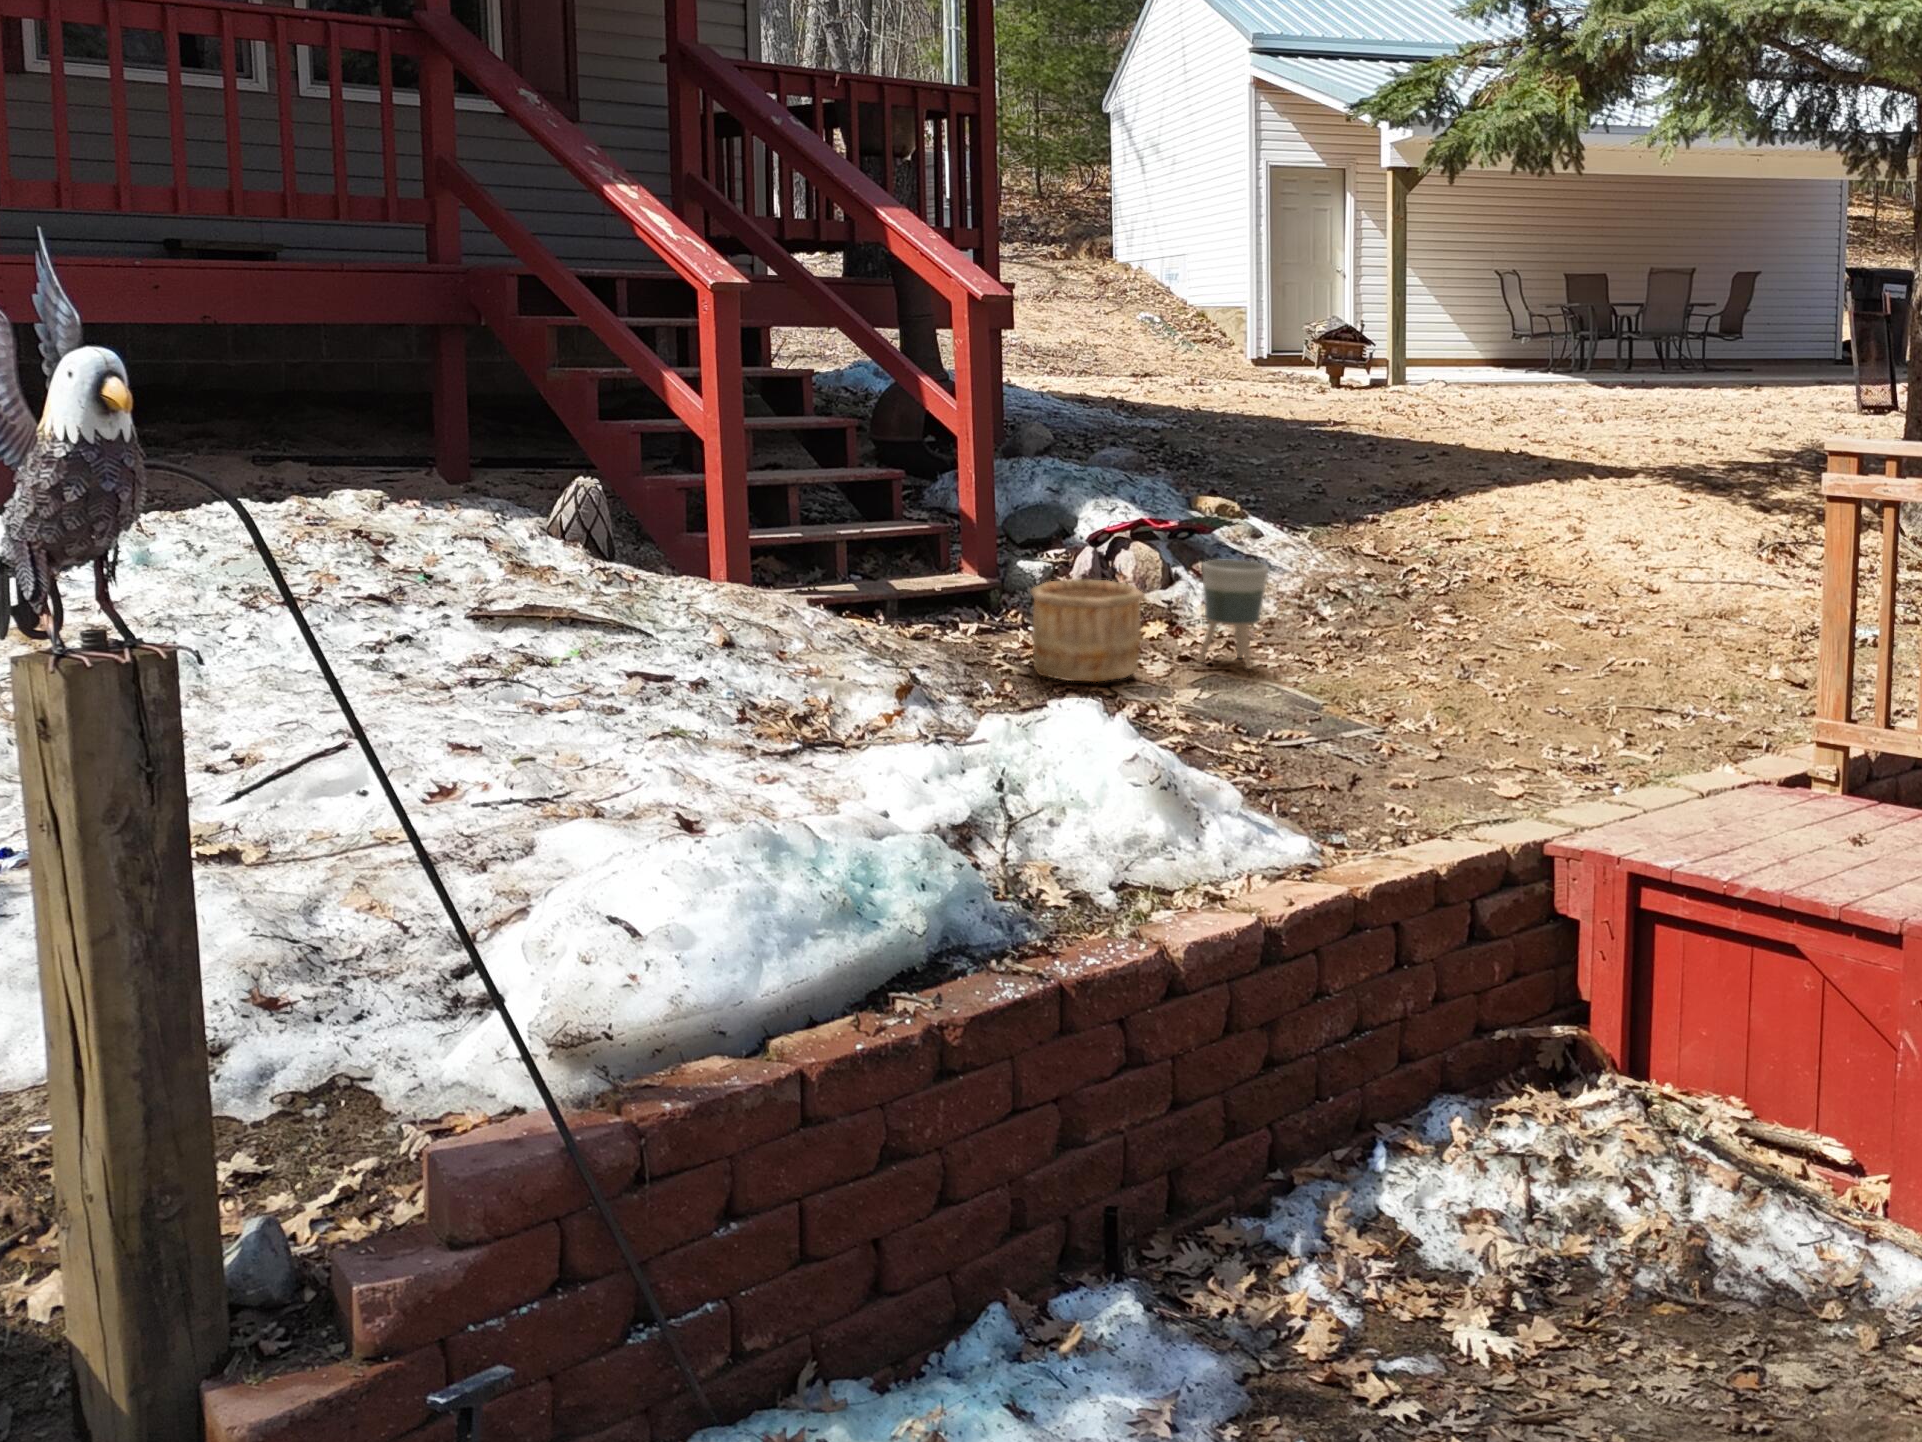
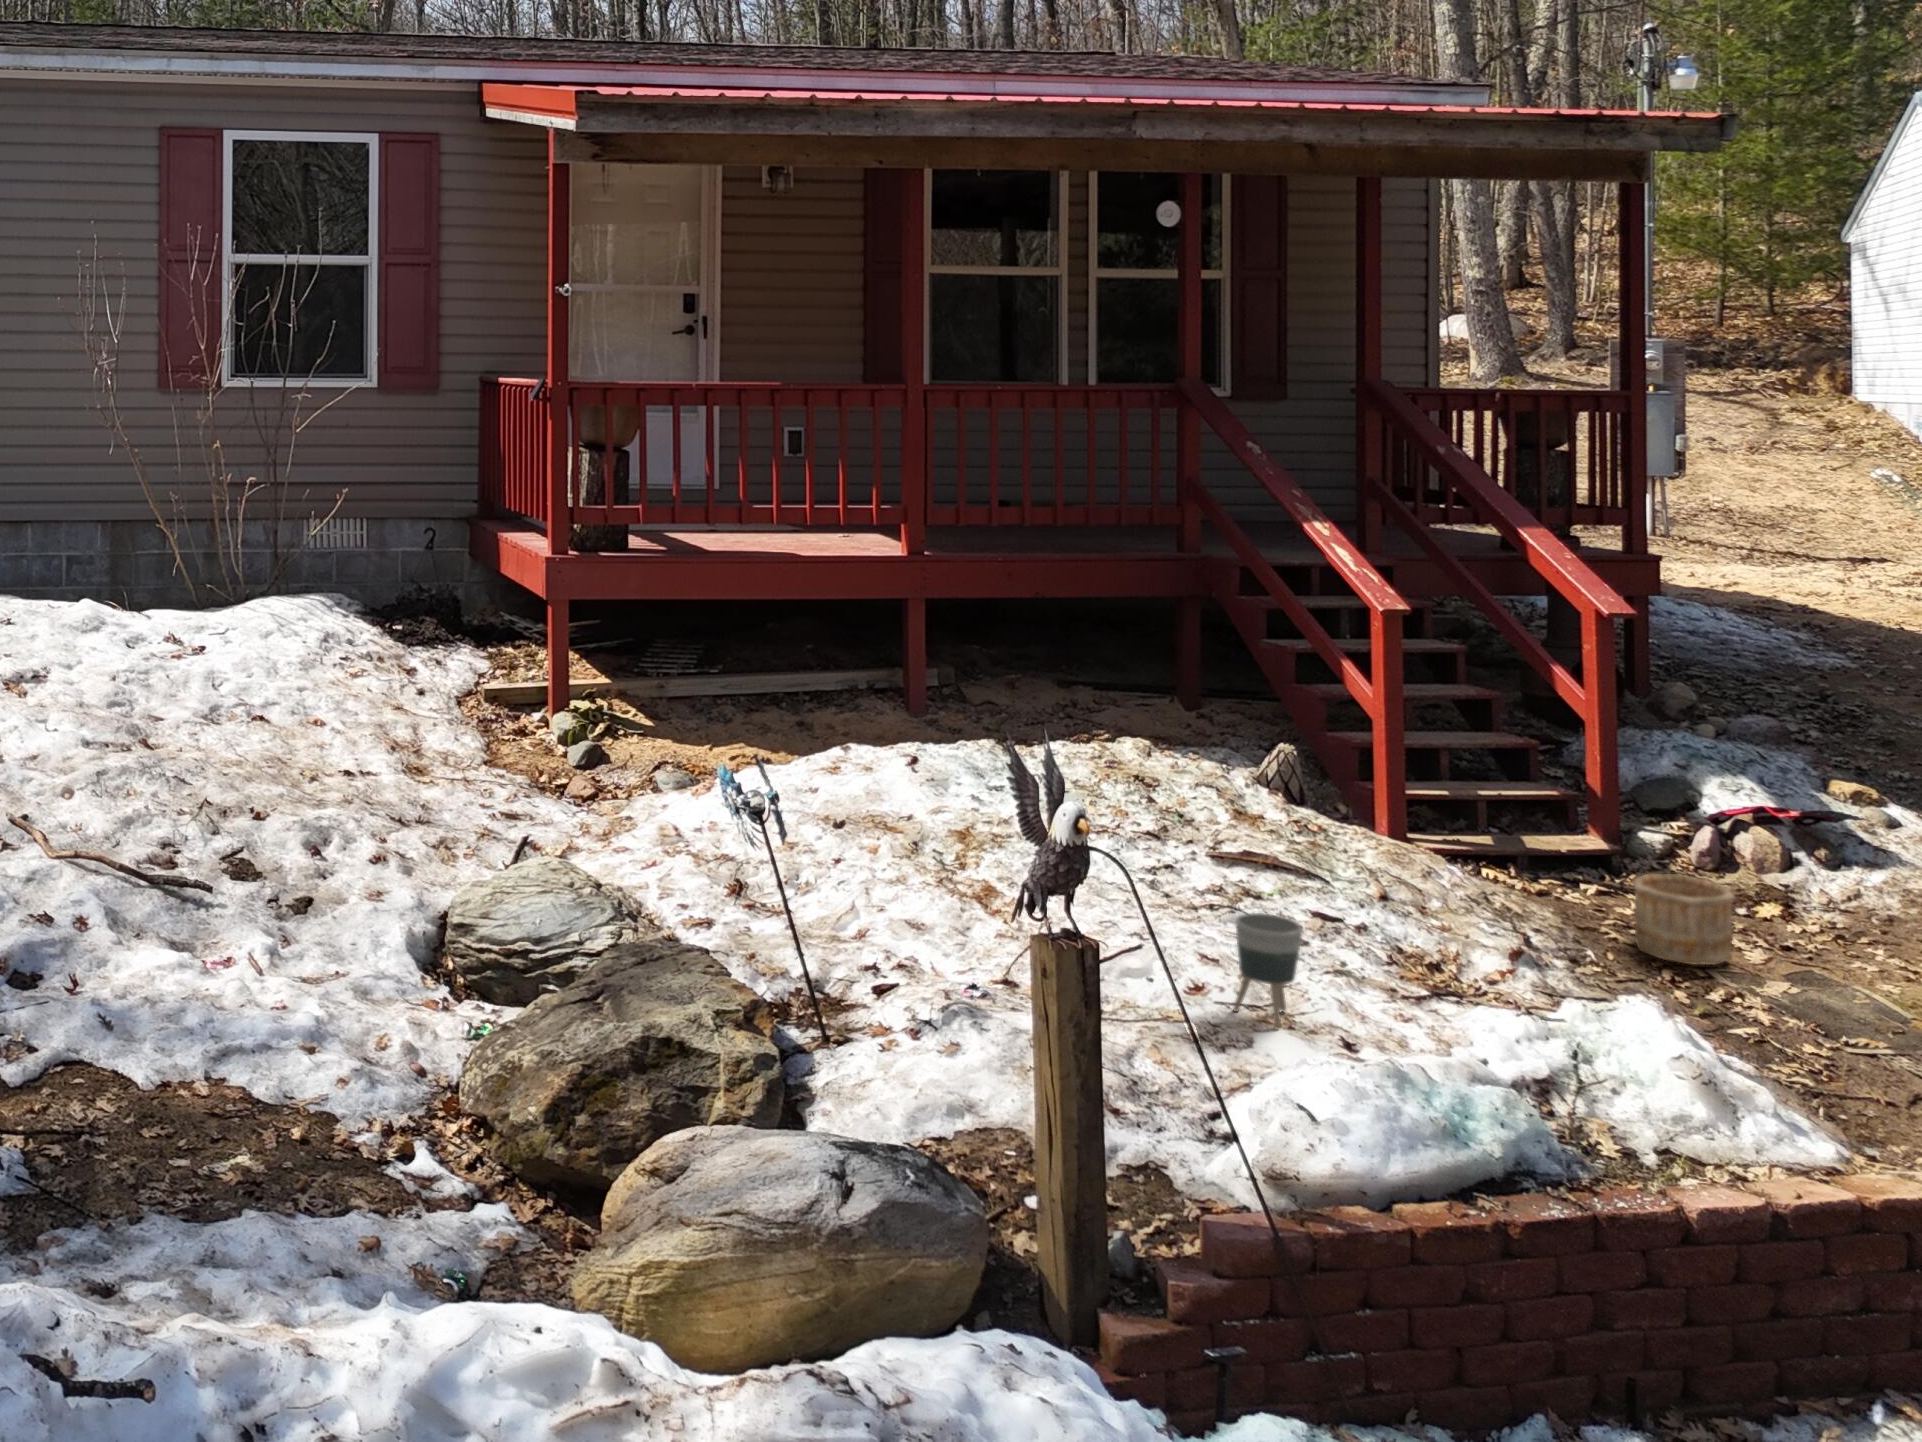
planter: present [1198,560,1268,669] -> present [1233,913,1302,1028]

